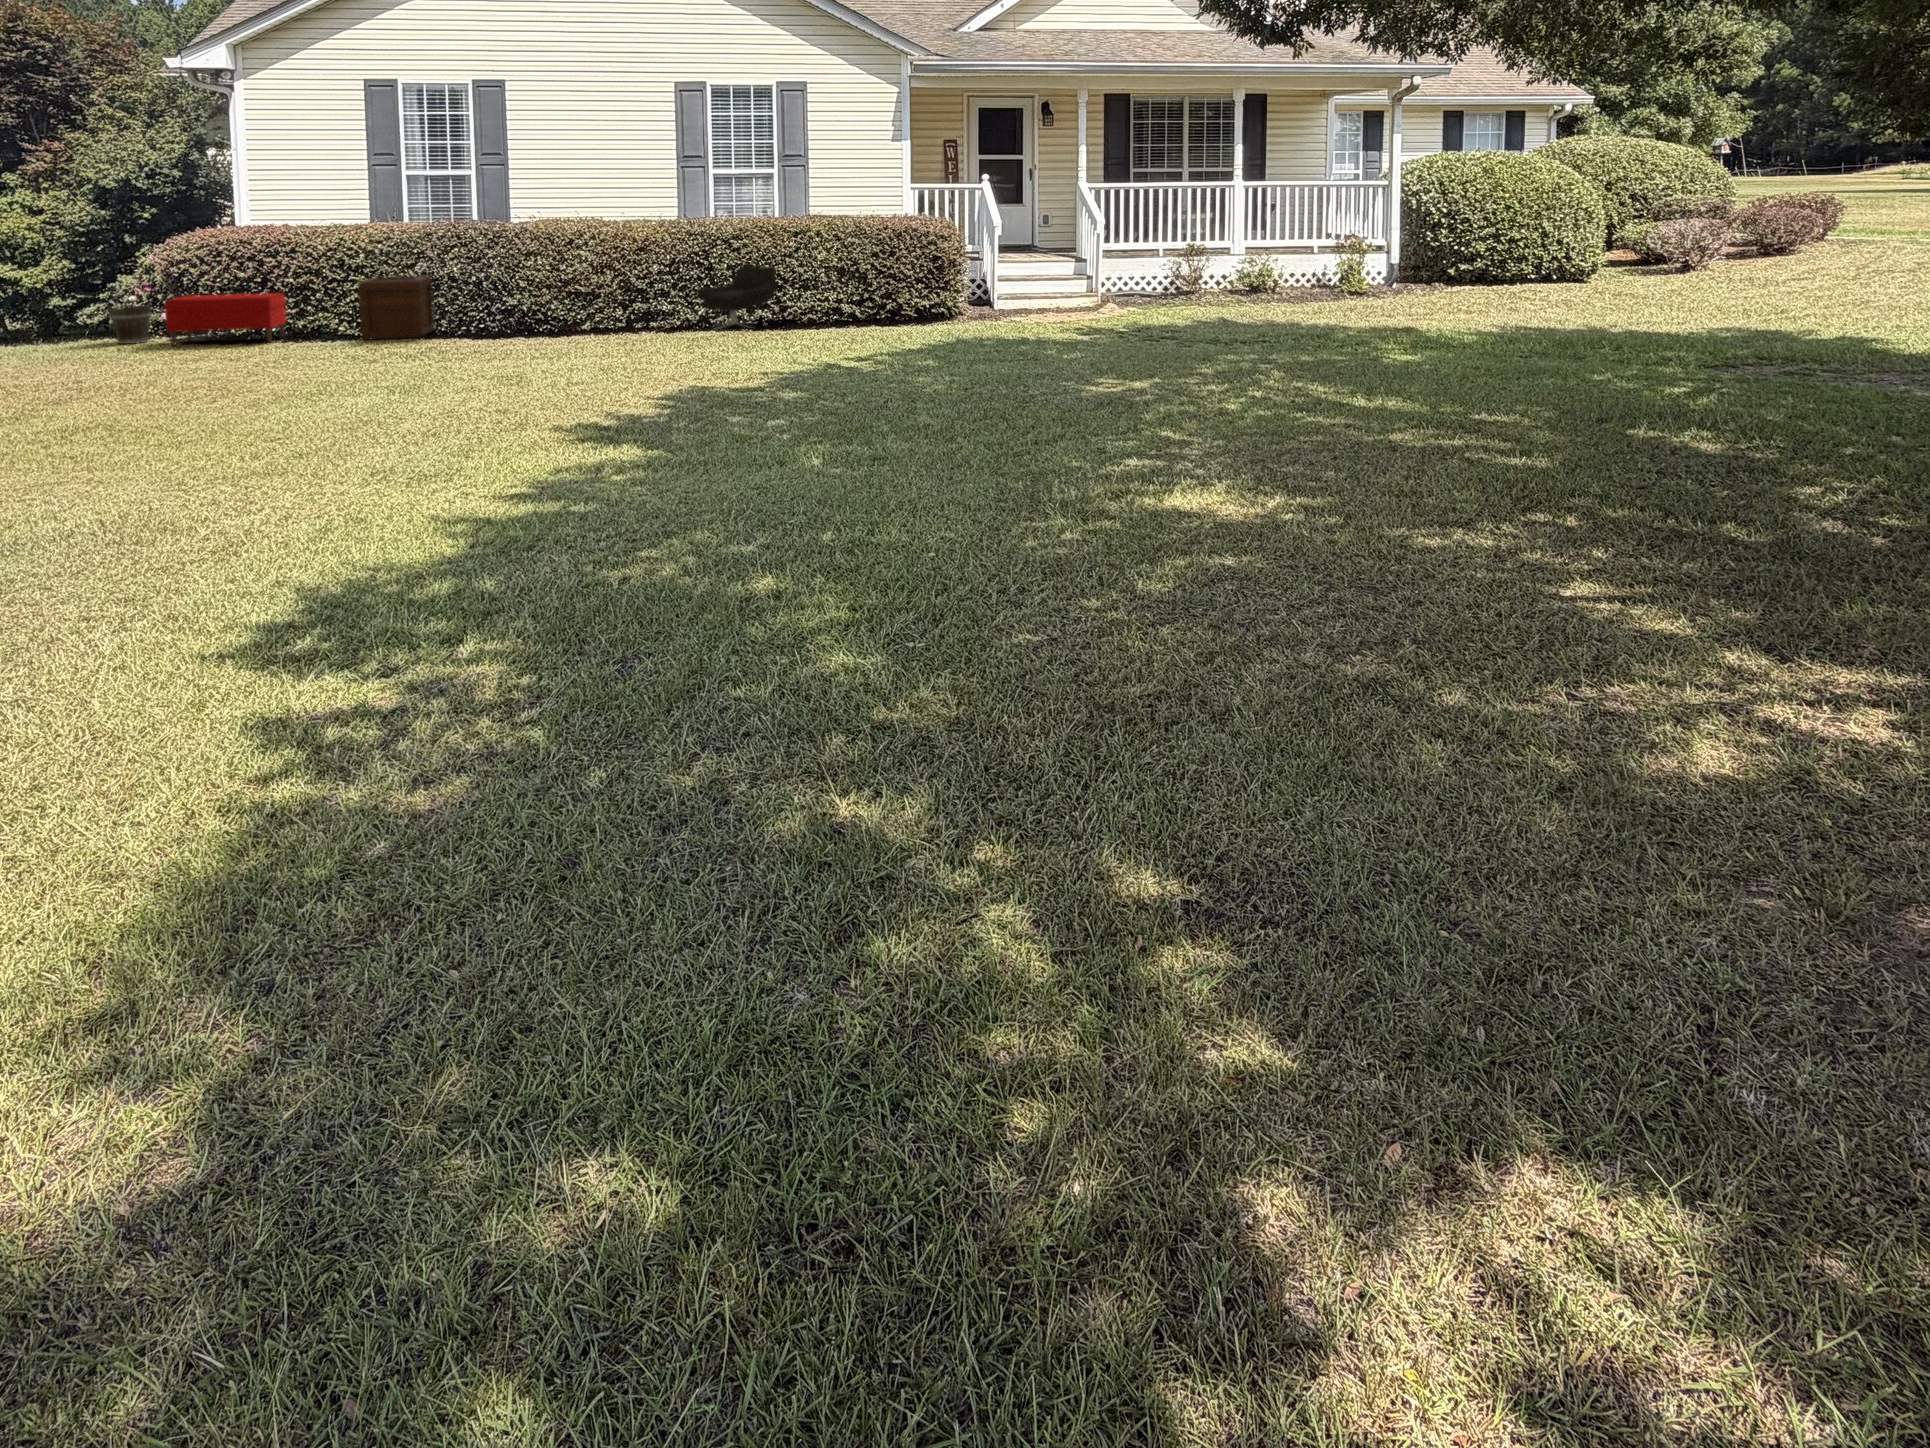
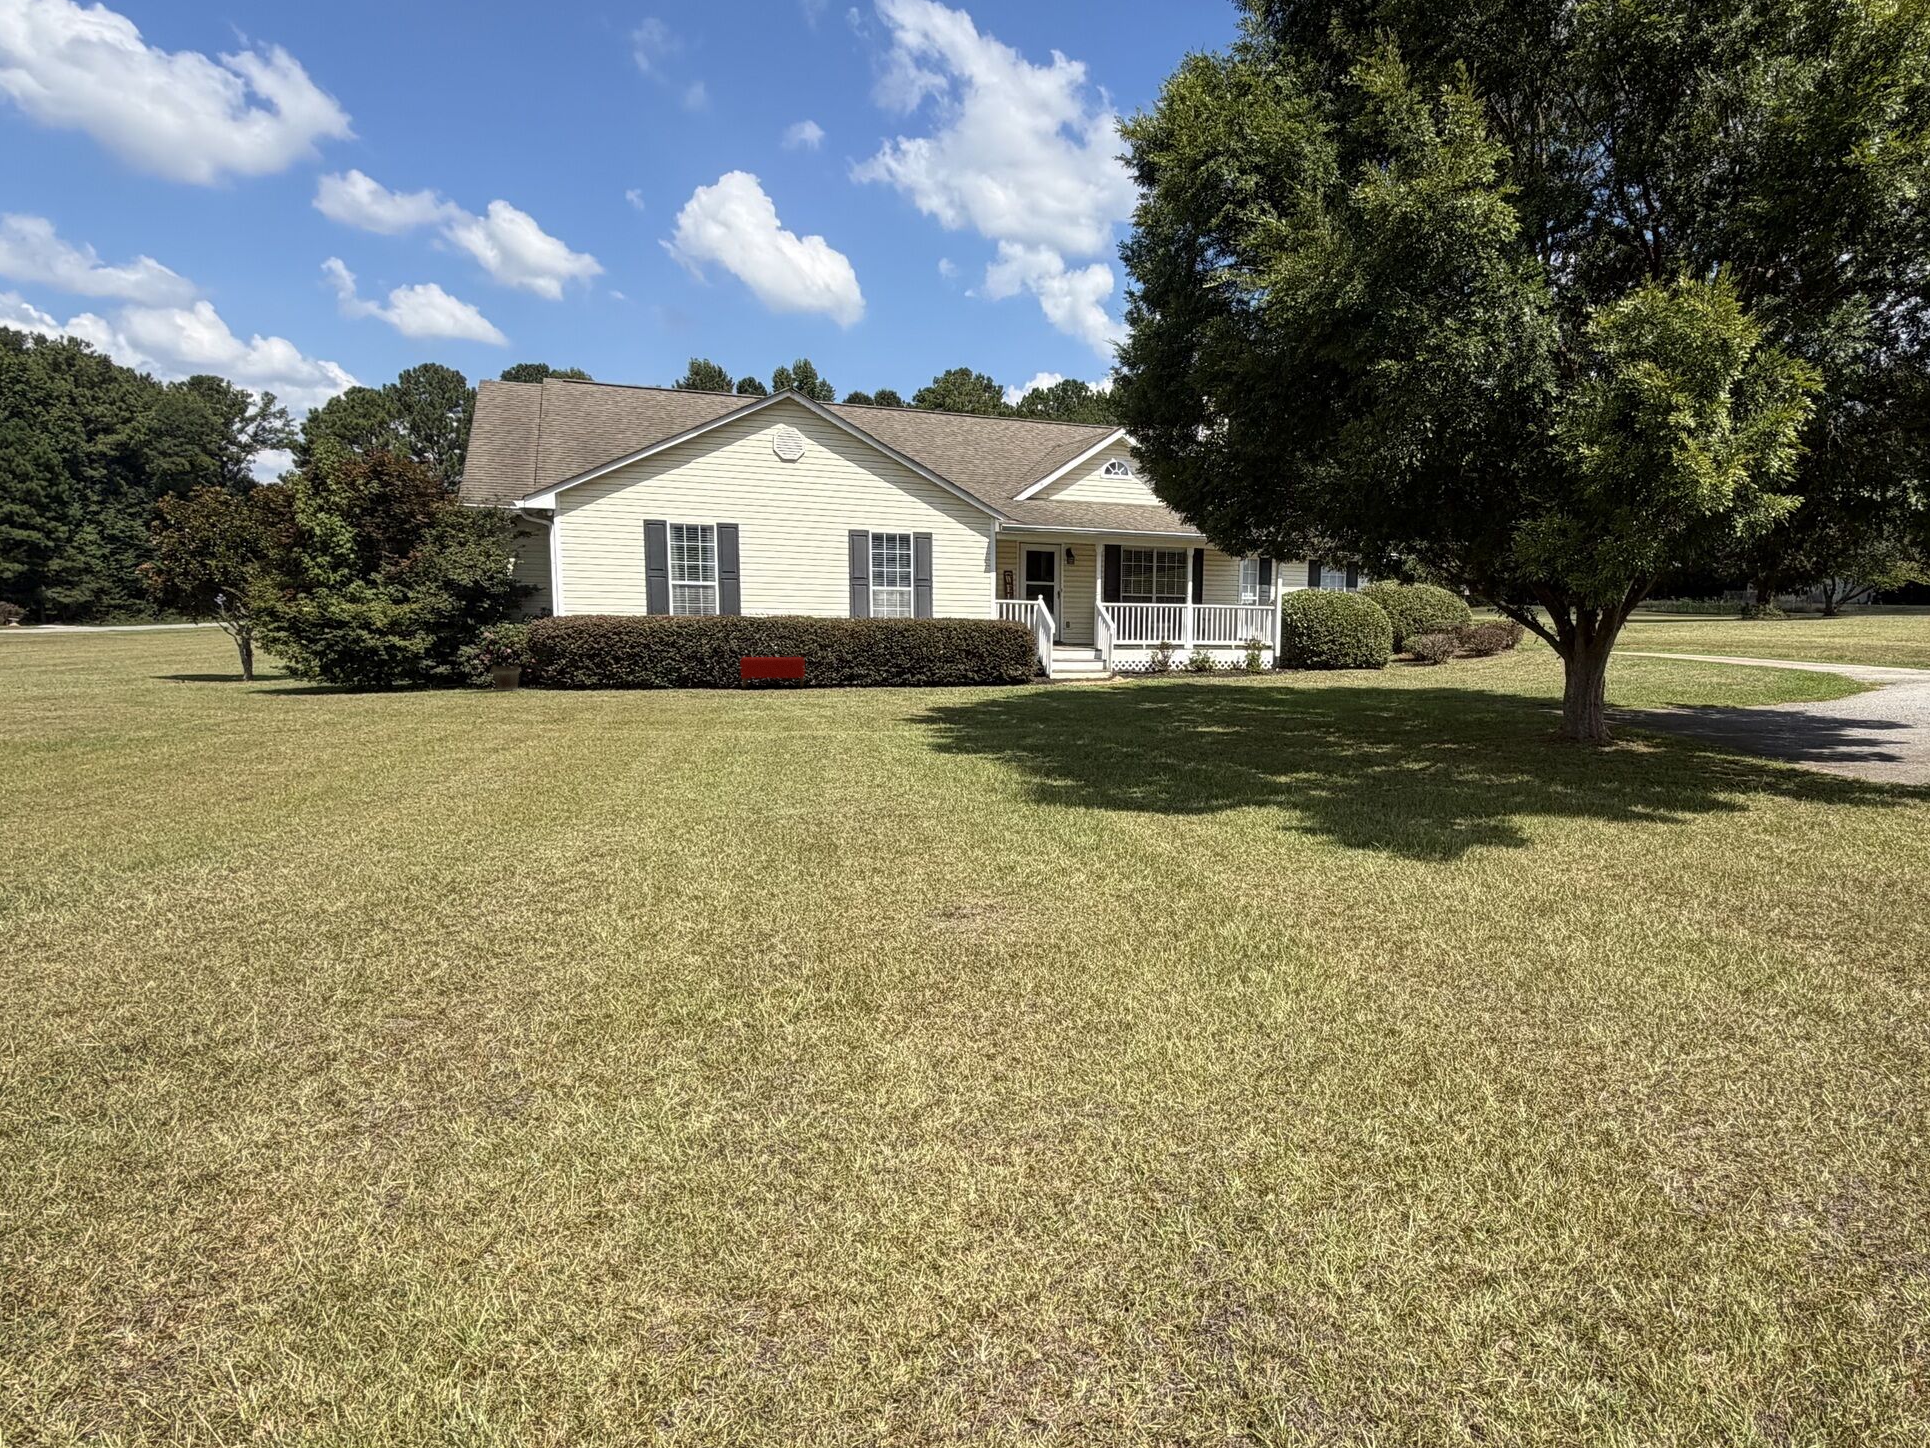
lounge chair: present [697,265,777,326] -> none [885,647,934,685]
wooden crate: present [358,275,434,340] -> none [671,650,714,689]
bench: present [165,293,286,346] -> present [740,657,805,686]

